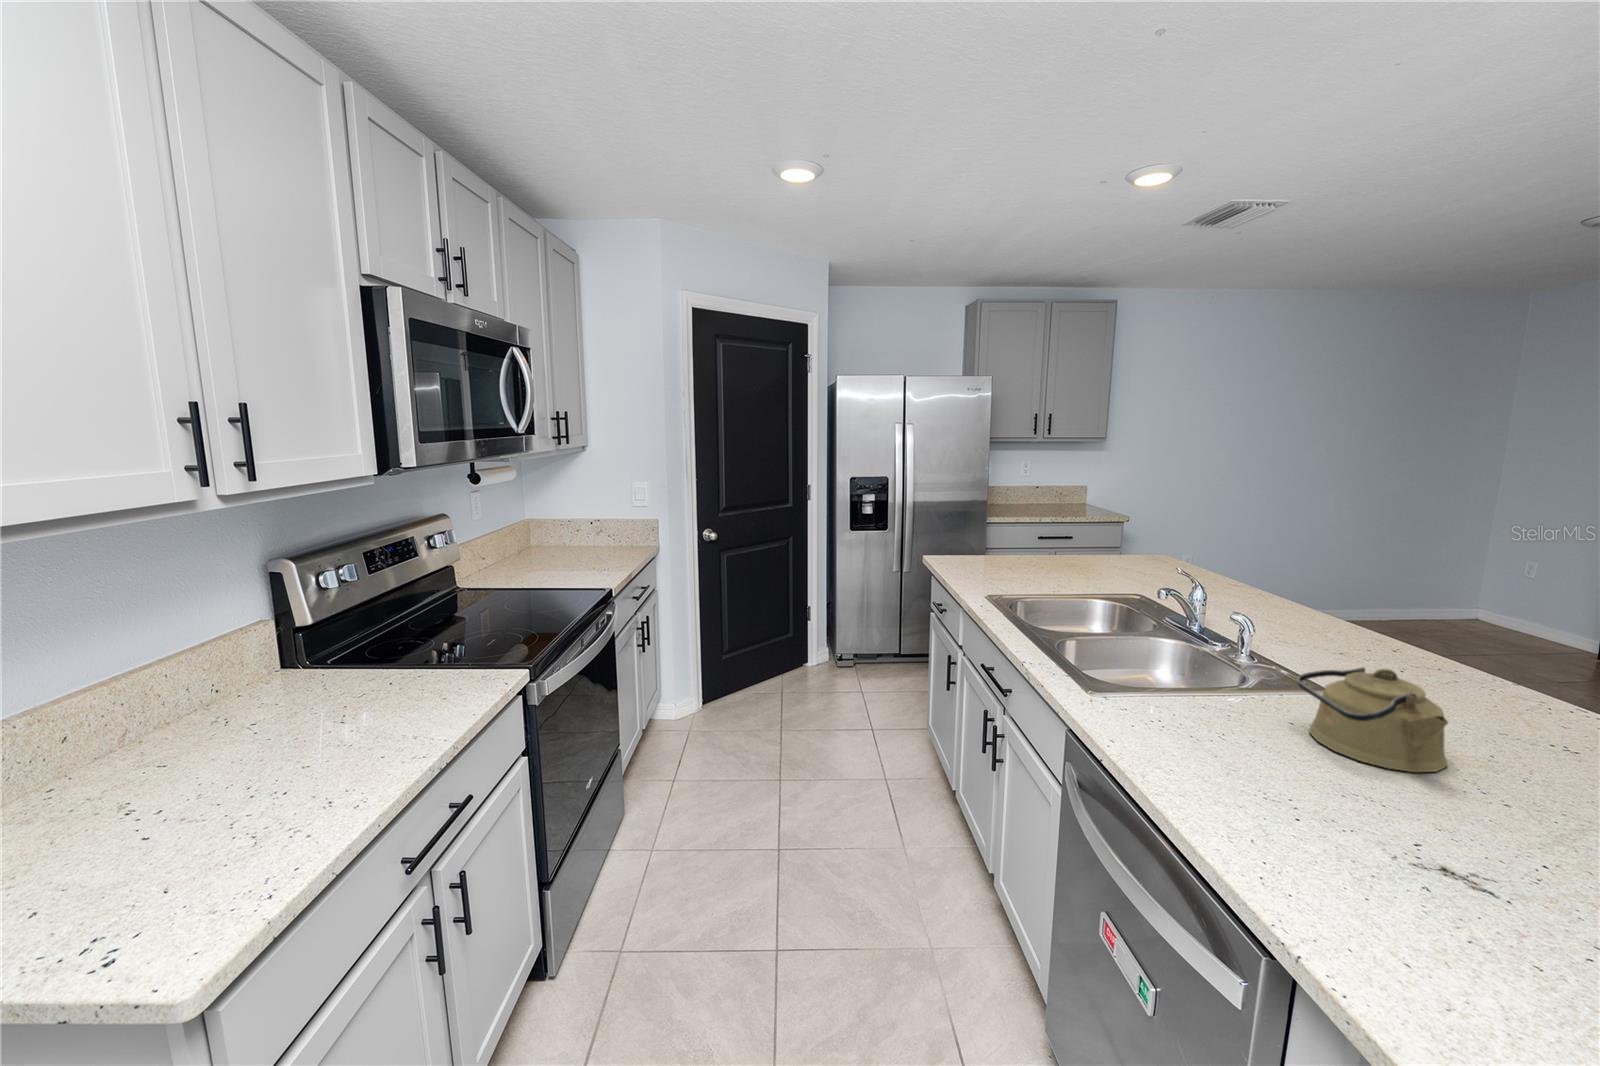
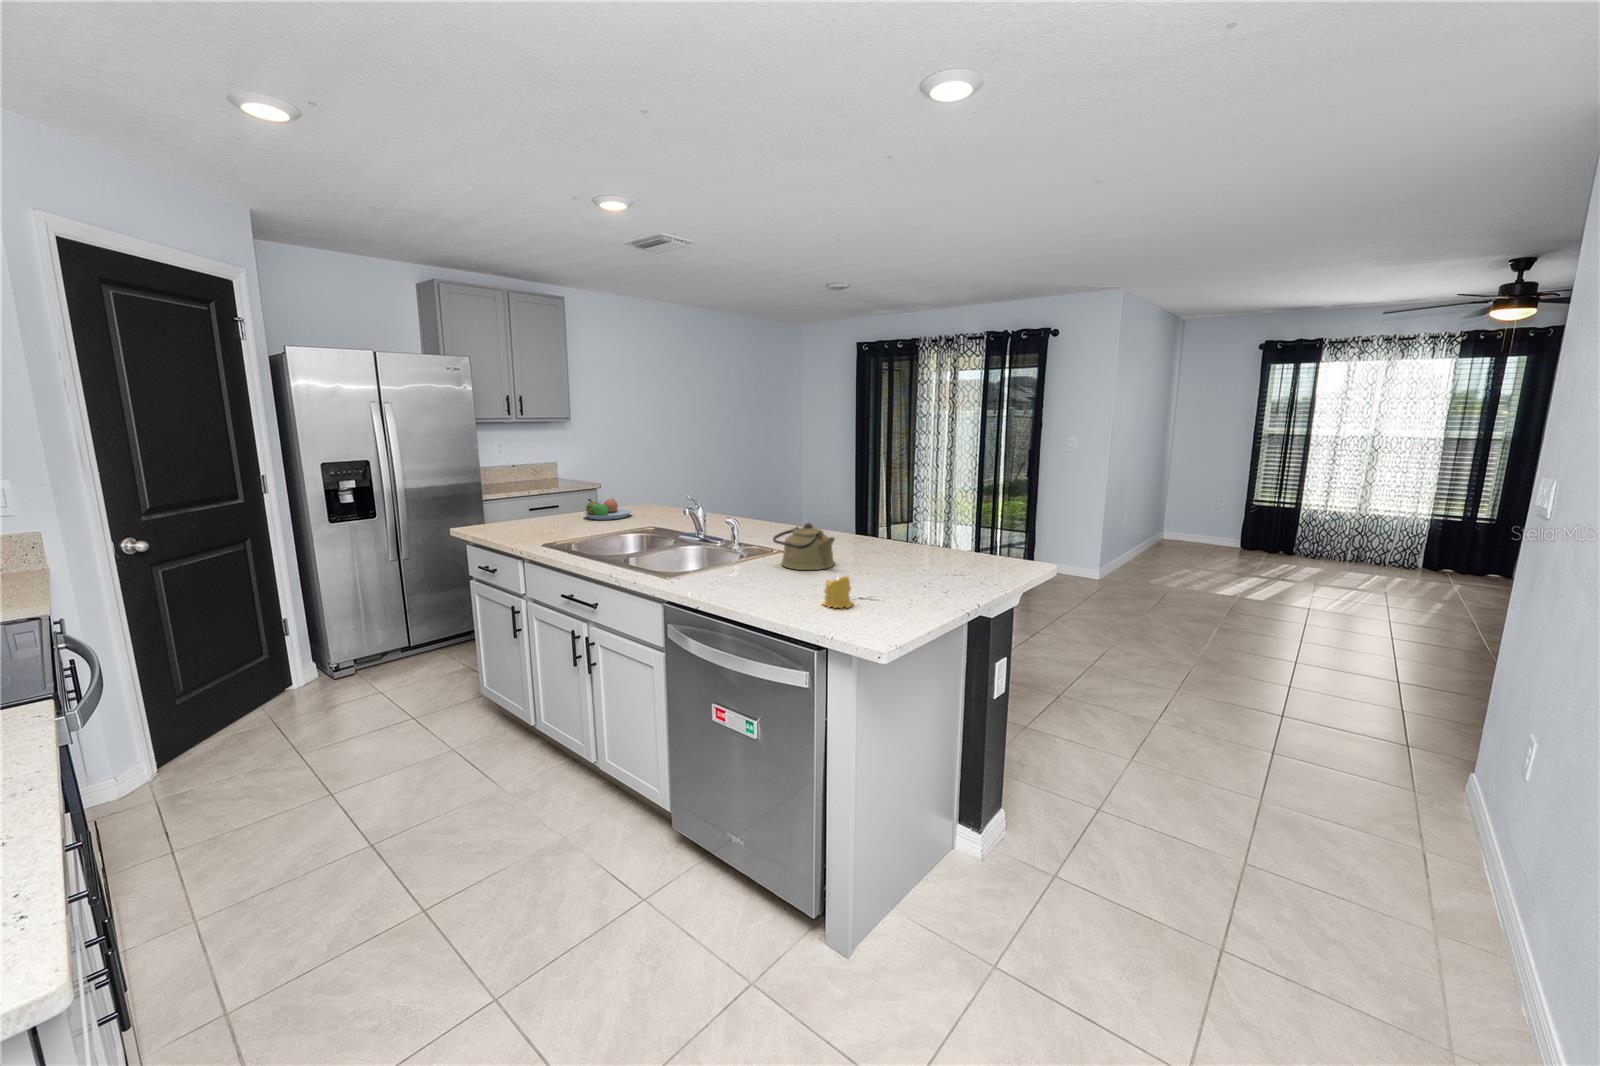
fruit bowl: none [1060,543,1124,573] -> present [584,499,632,520]
candle: none [1342,830,1441,922] -> present [823,576,854,608]

